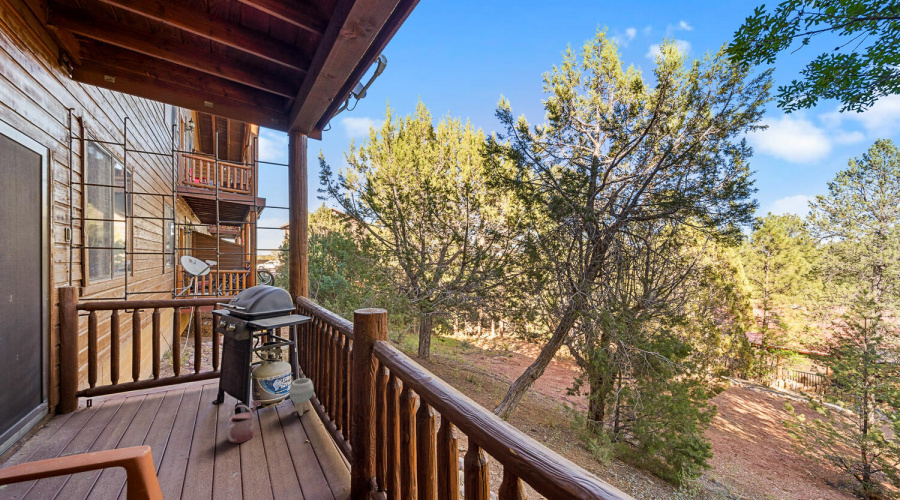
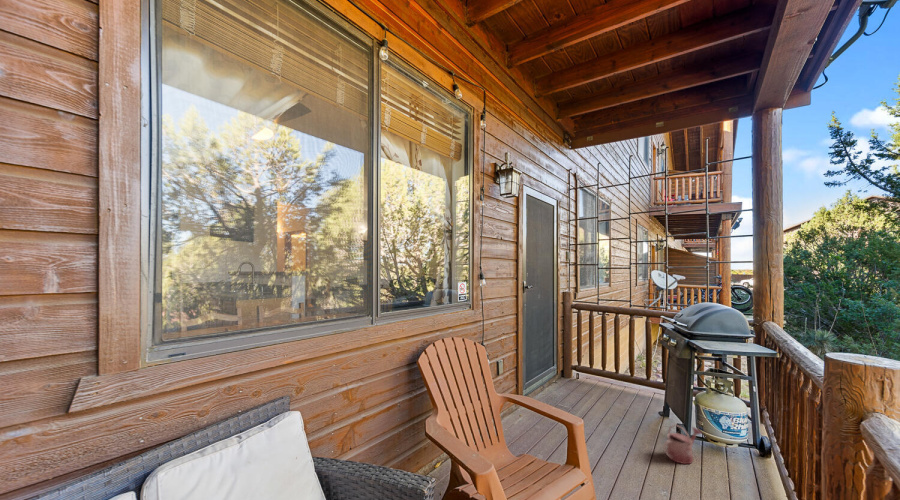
planter: present [289,378,314,416] -> none [738,424,773,470]

